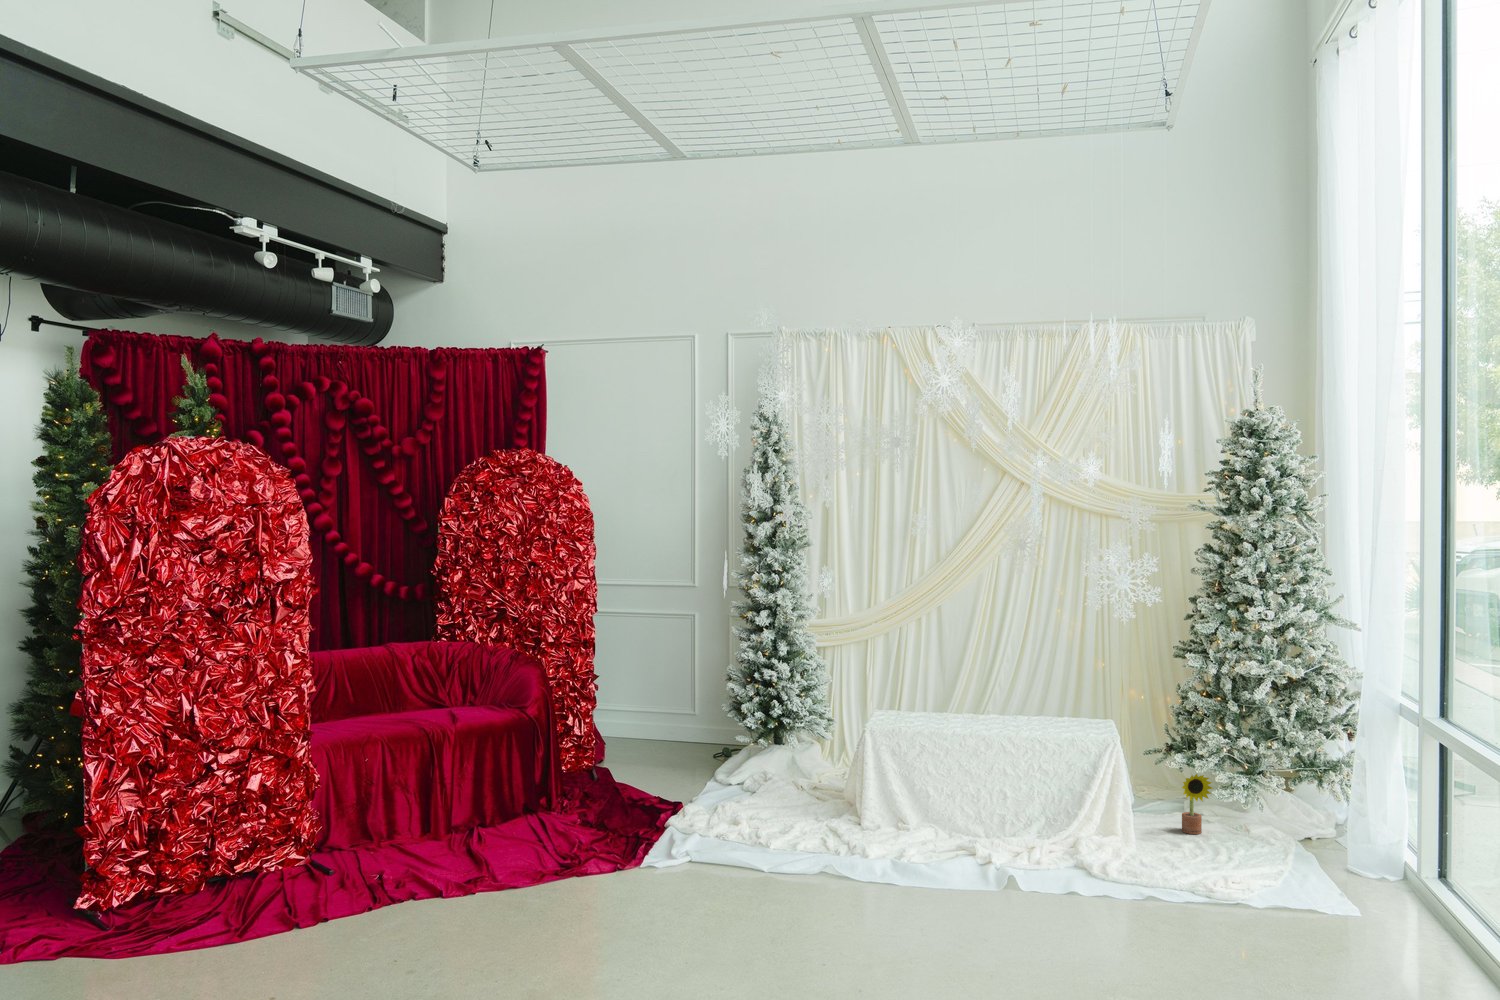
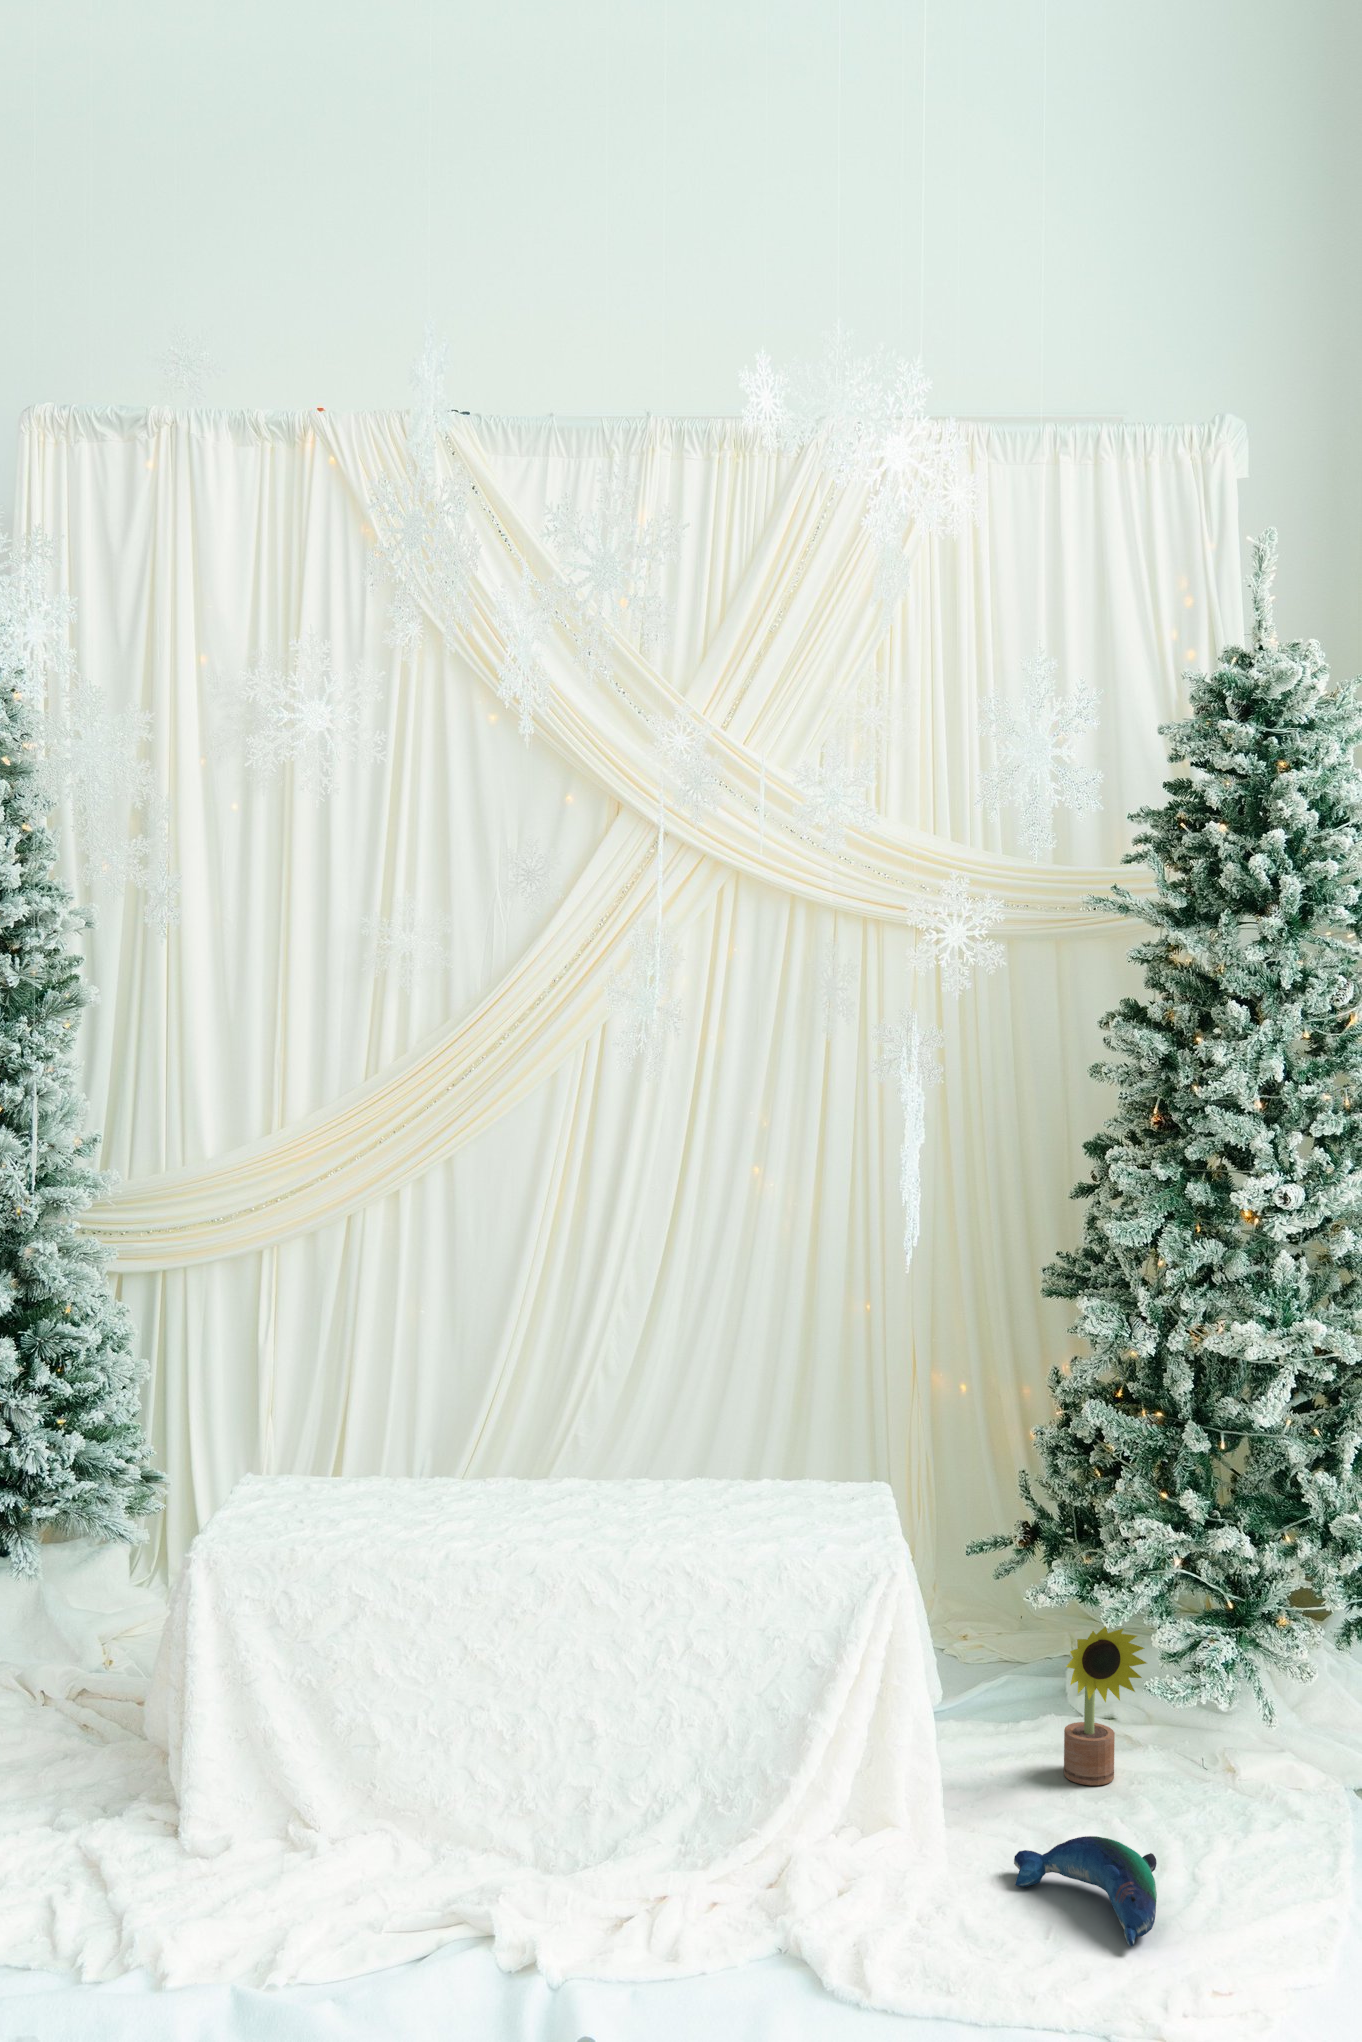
plush toy: none [1159,842,1213,876] -> present [1014,1836,1157,1946]

